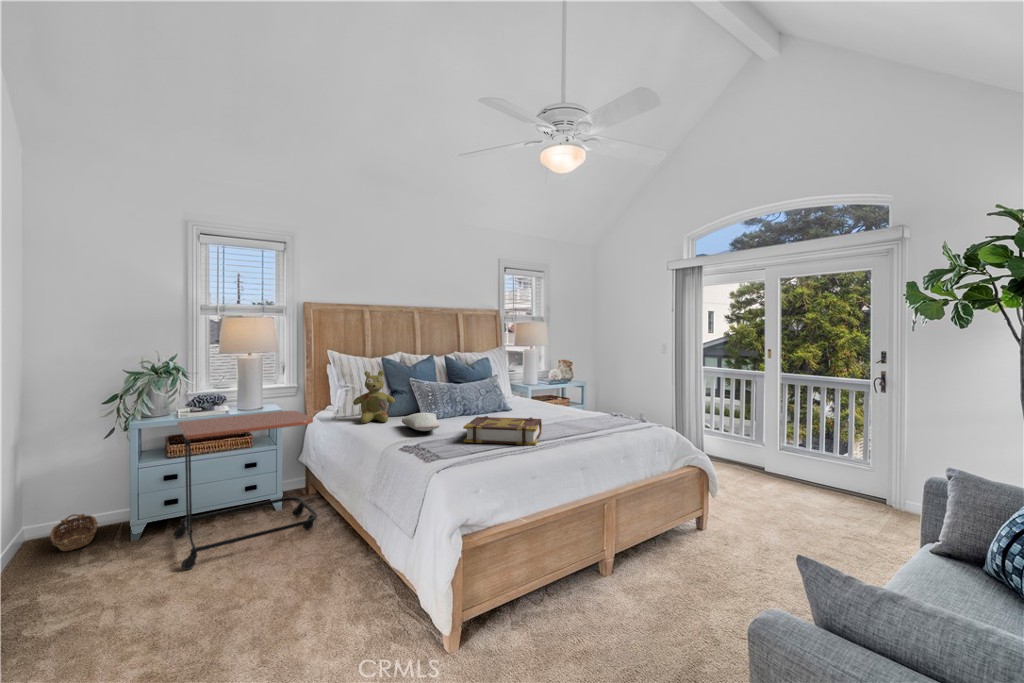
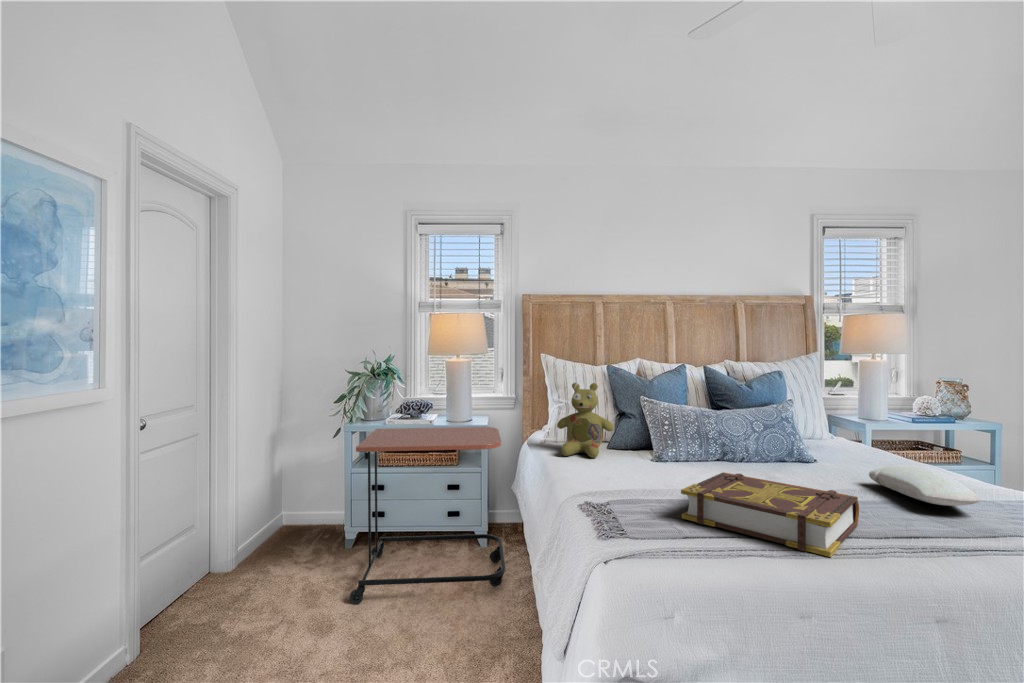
pillow: present [402,413,440,431] -> present [869,465,980,506]
basket: present [50,514,98,551] -> none [273,509,328,550]

